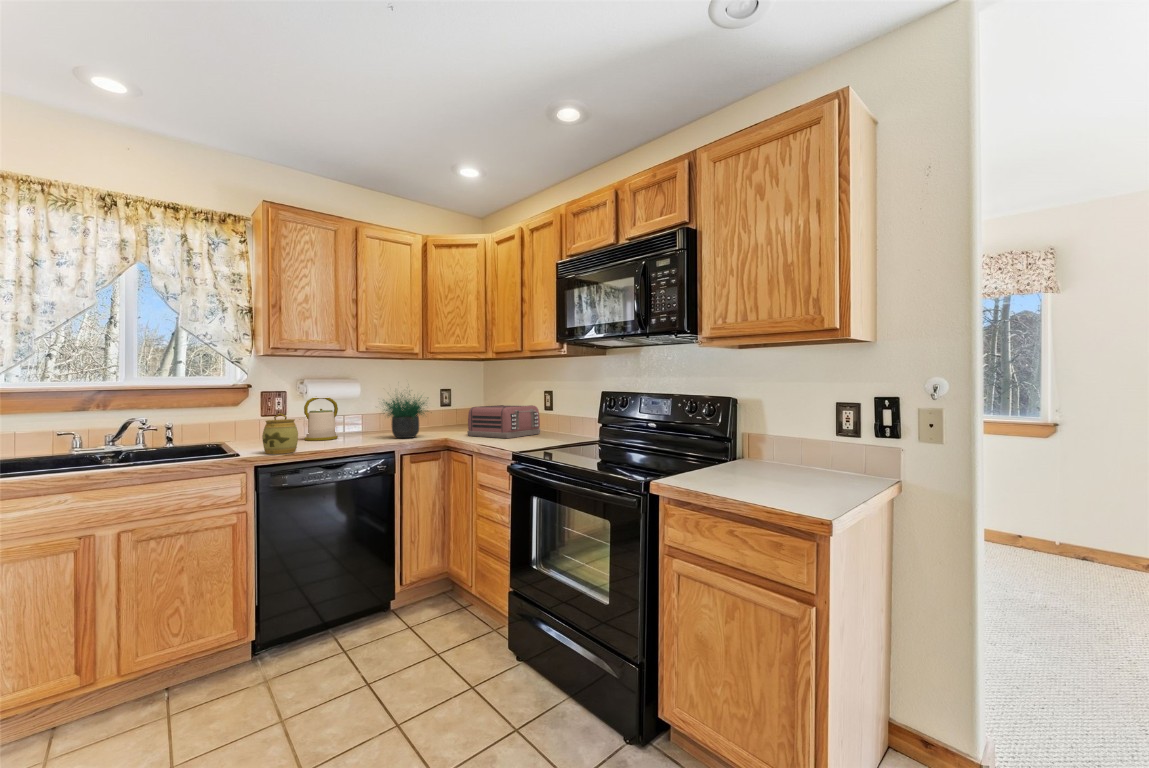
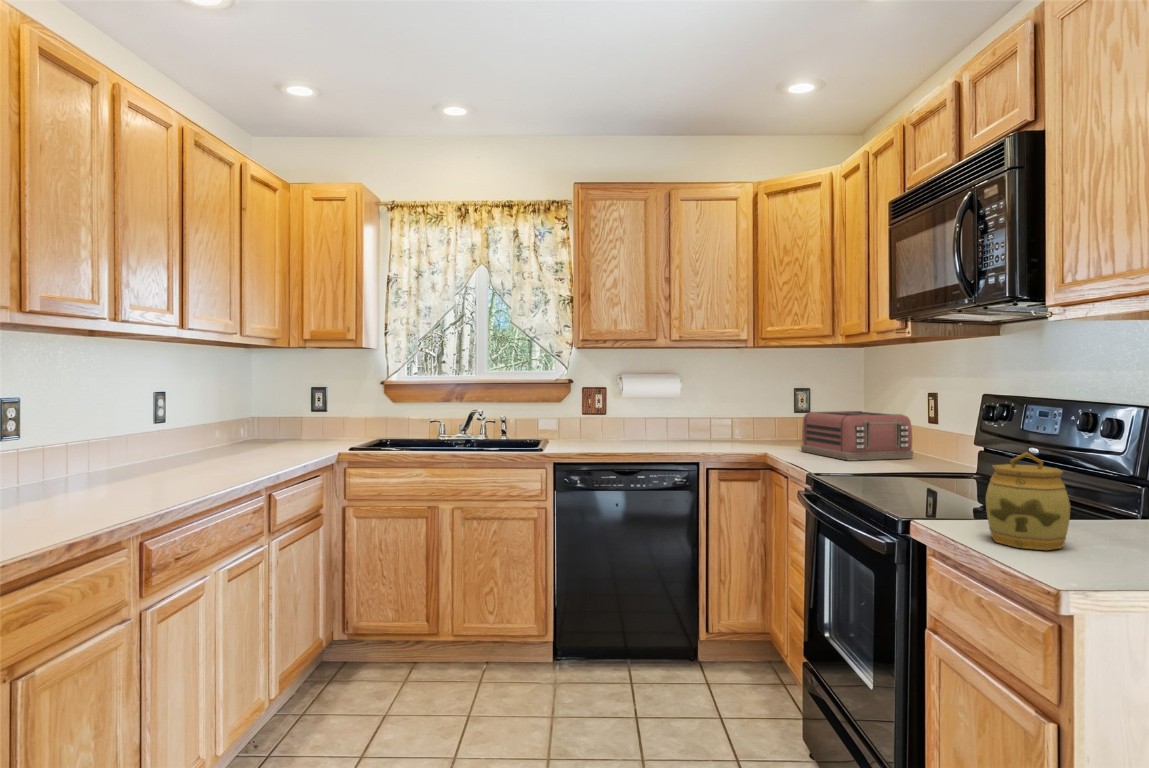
potted plant: present [384,395,425,438] -> none [686,371,761,447]
kettle: present [299,398,338,441] -> none [613,390,654,441]
jar: present [262,413,298,454] -> present [986,452,1070,550]

